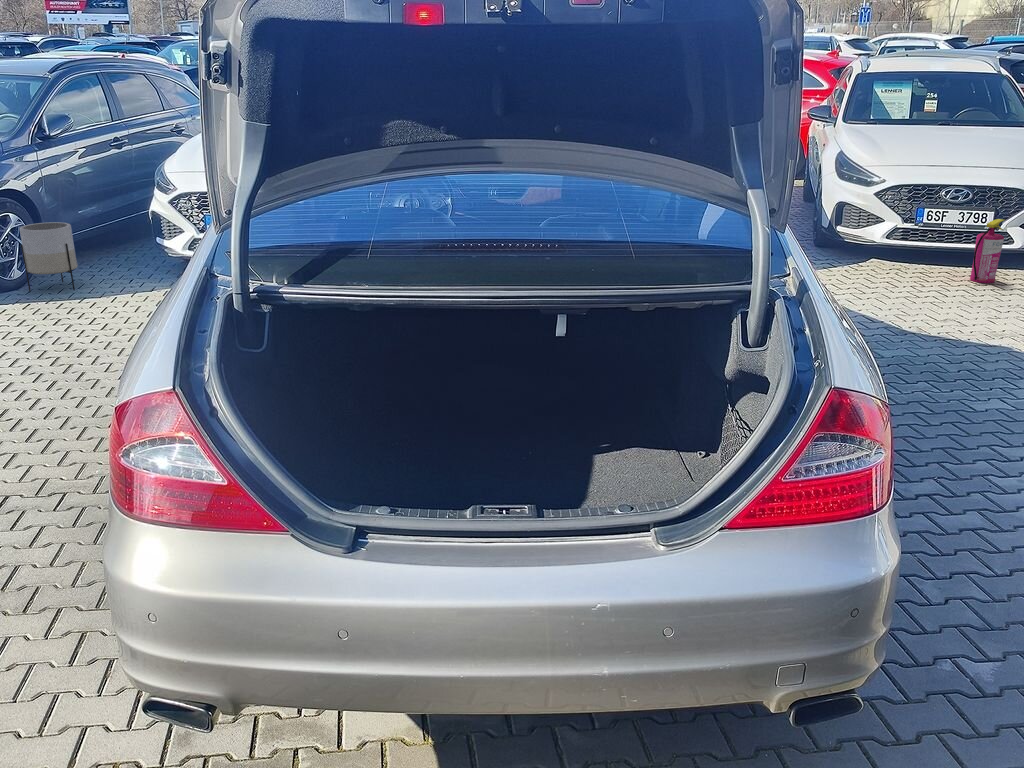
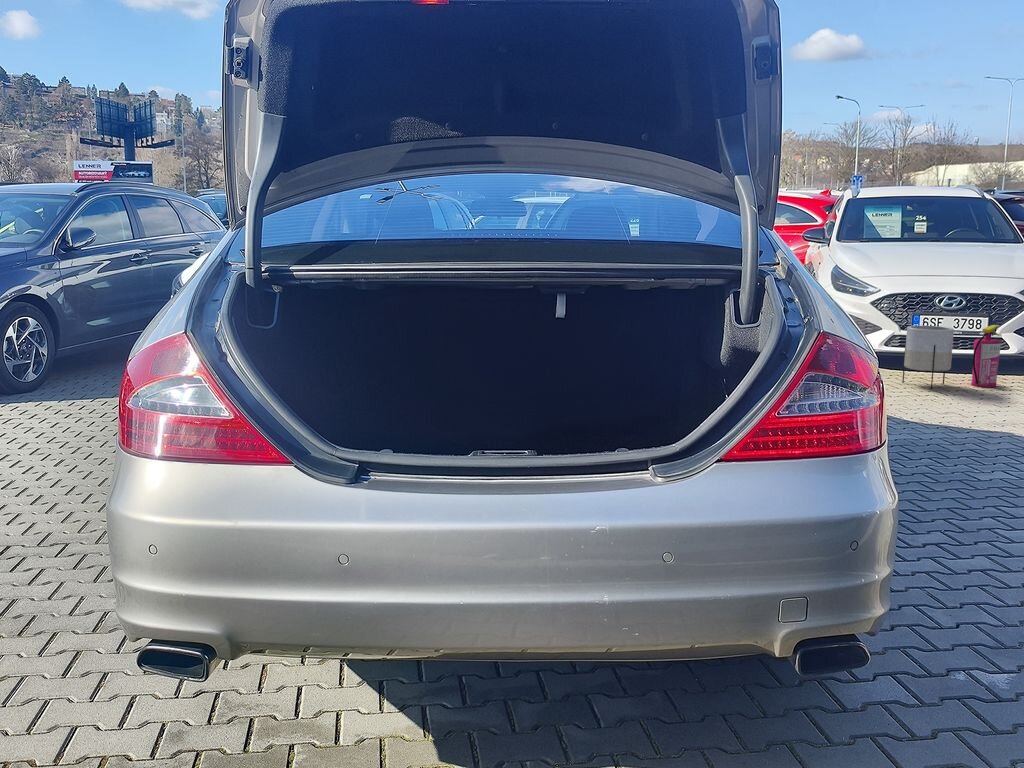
planter: present [19,222,78,291] -> present [902,326,954,389]

